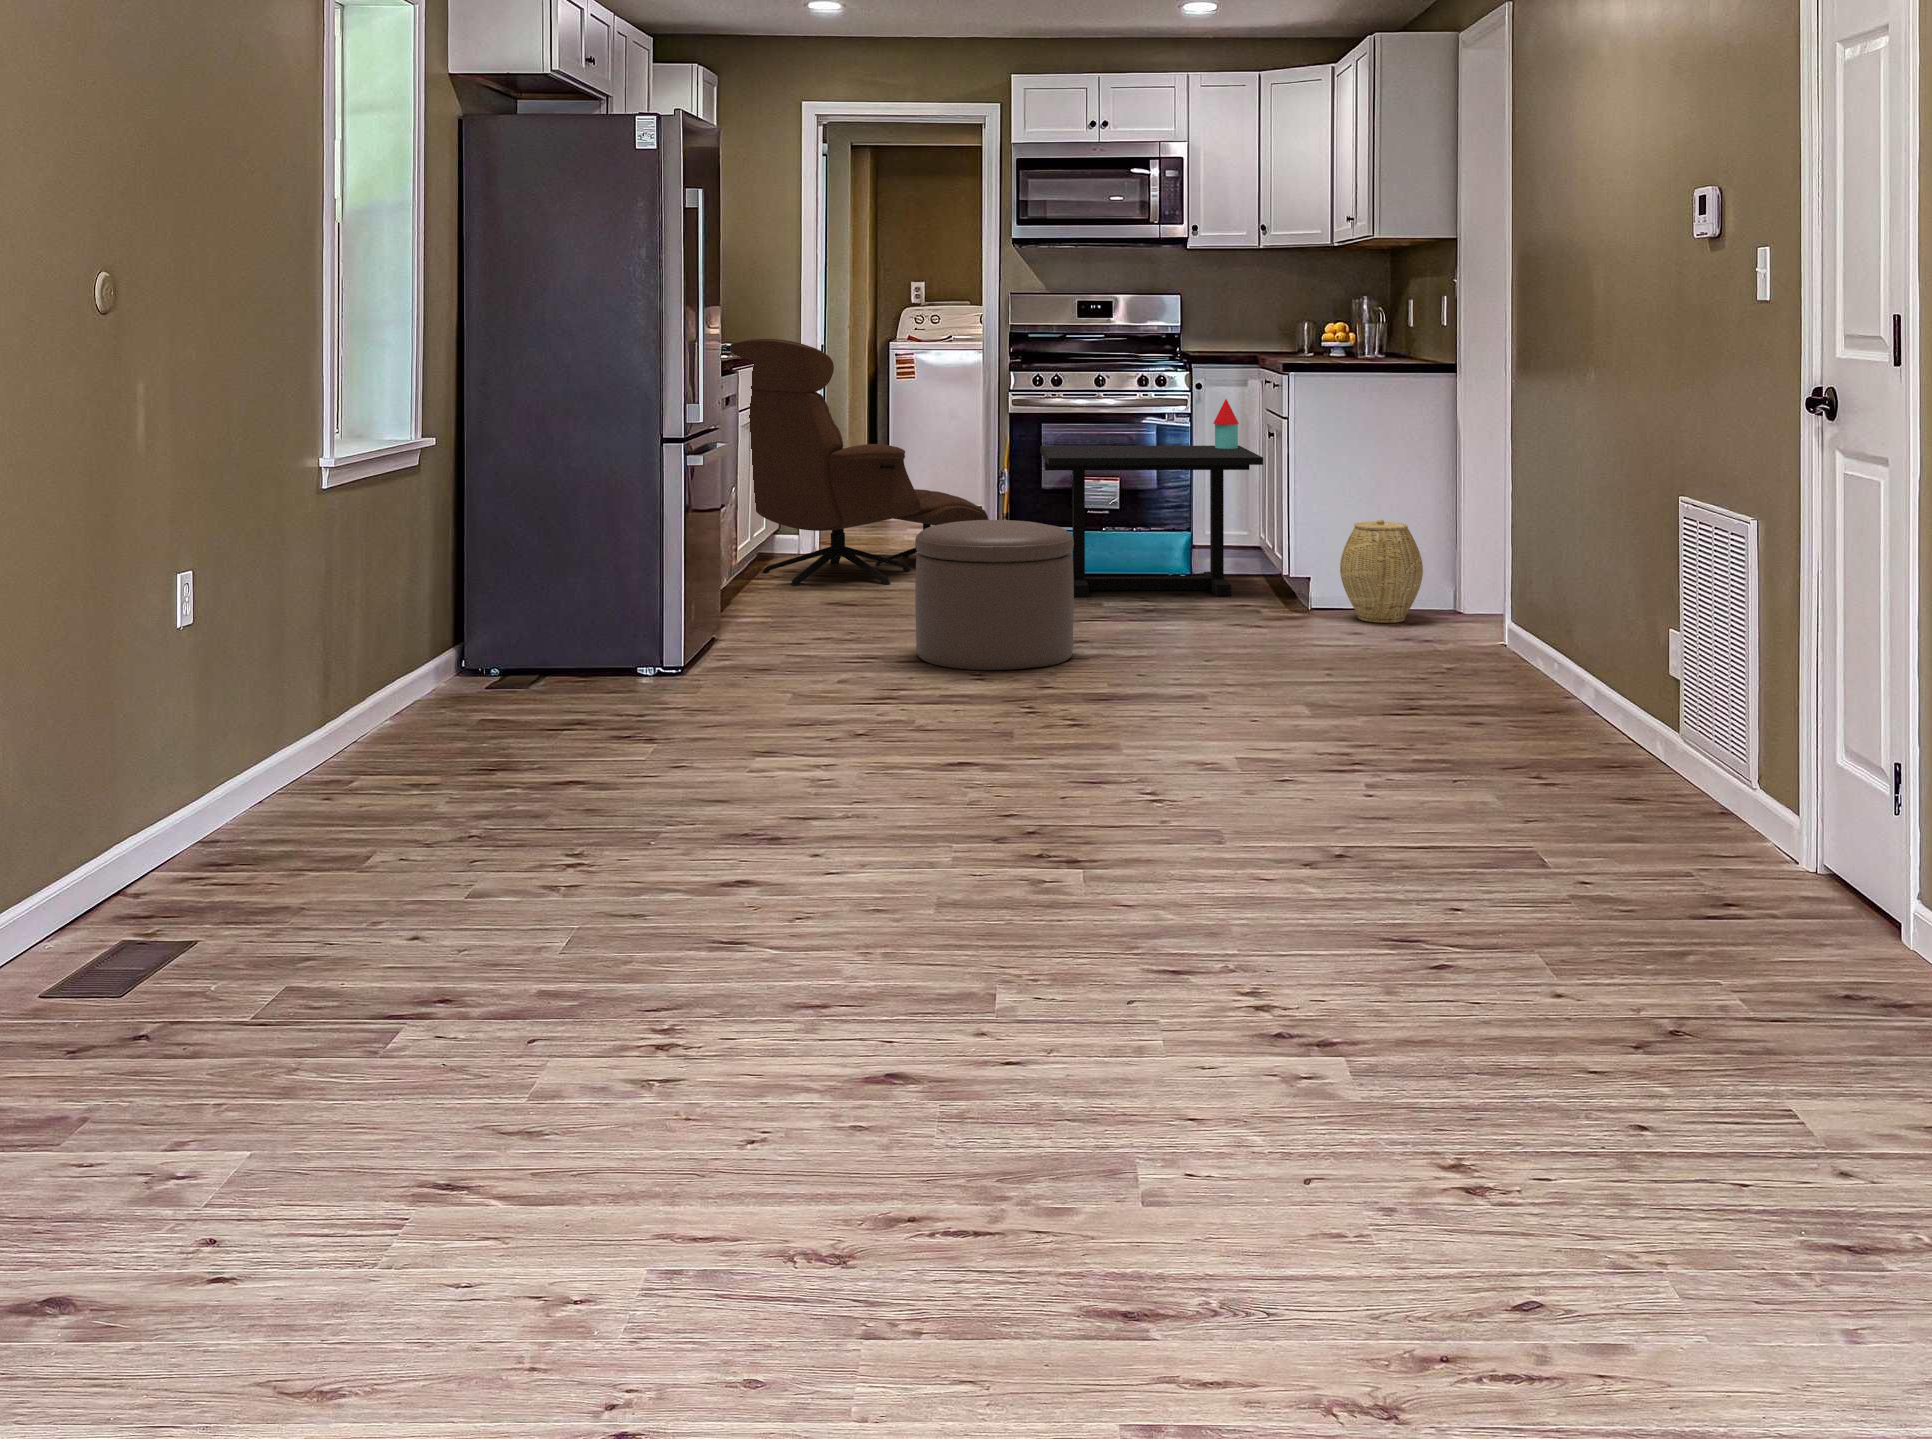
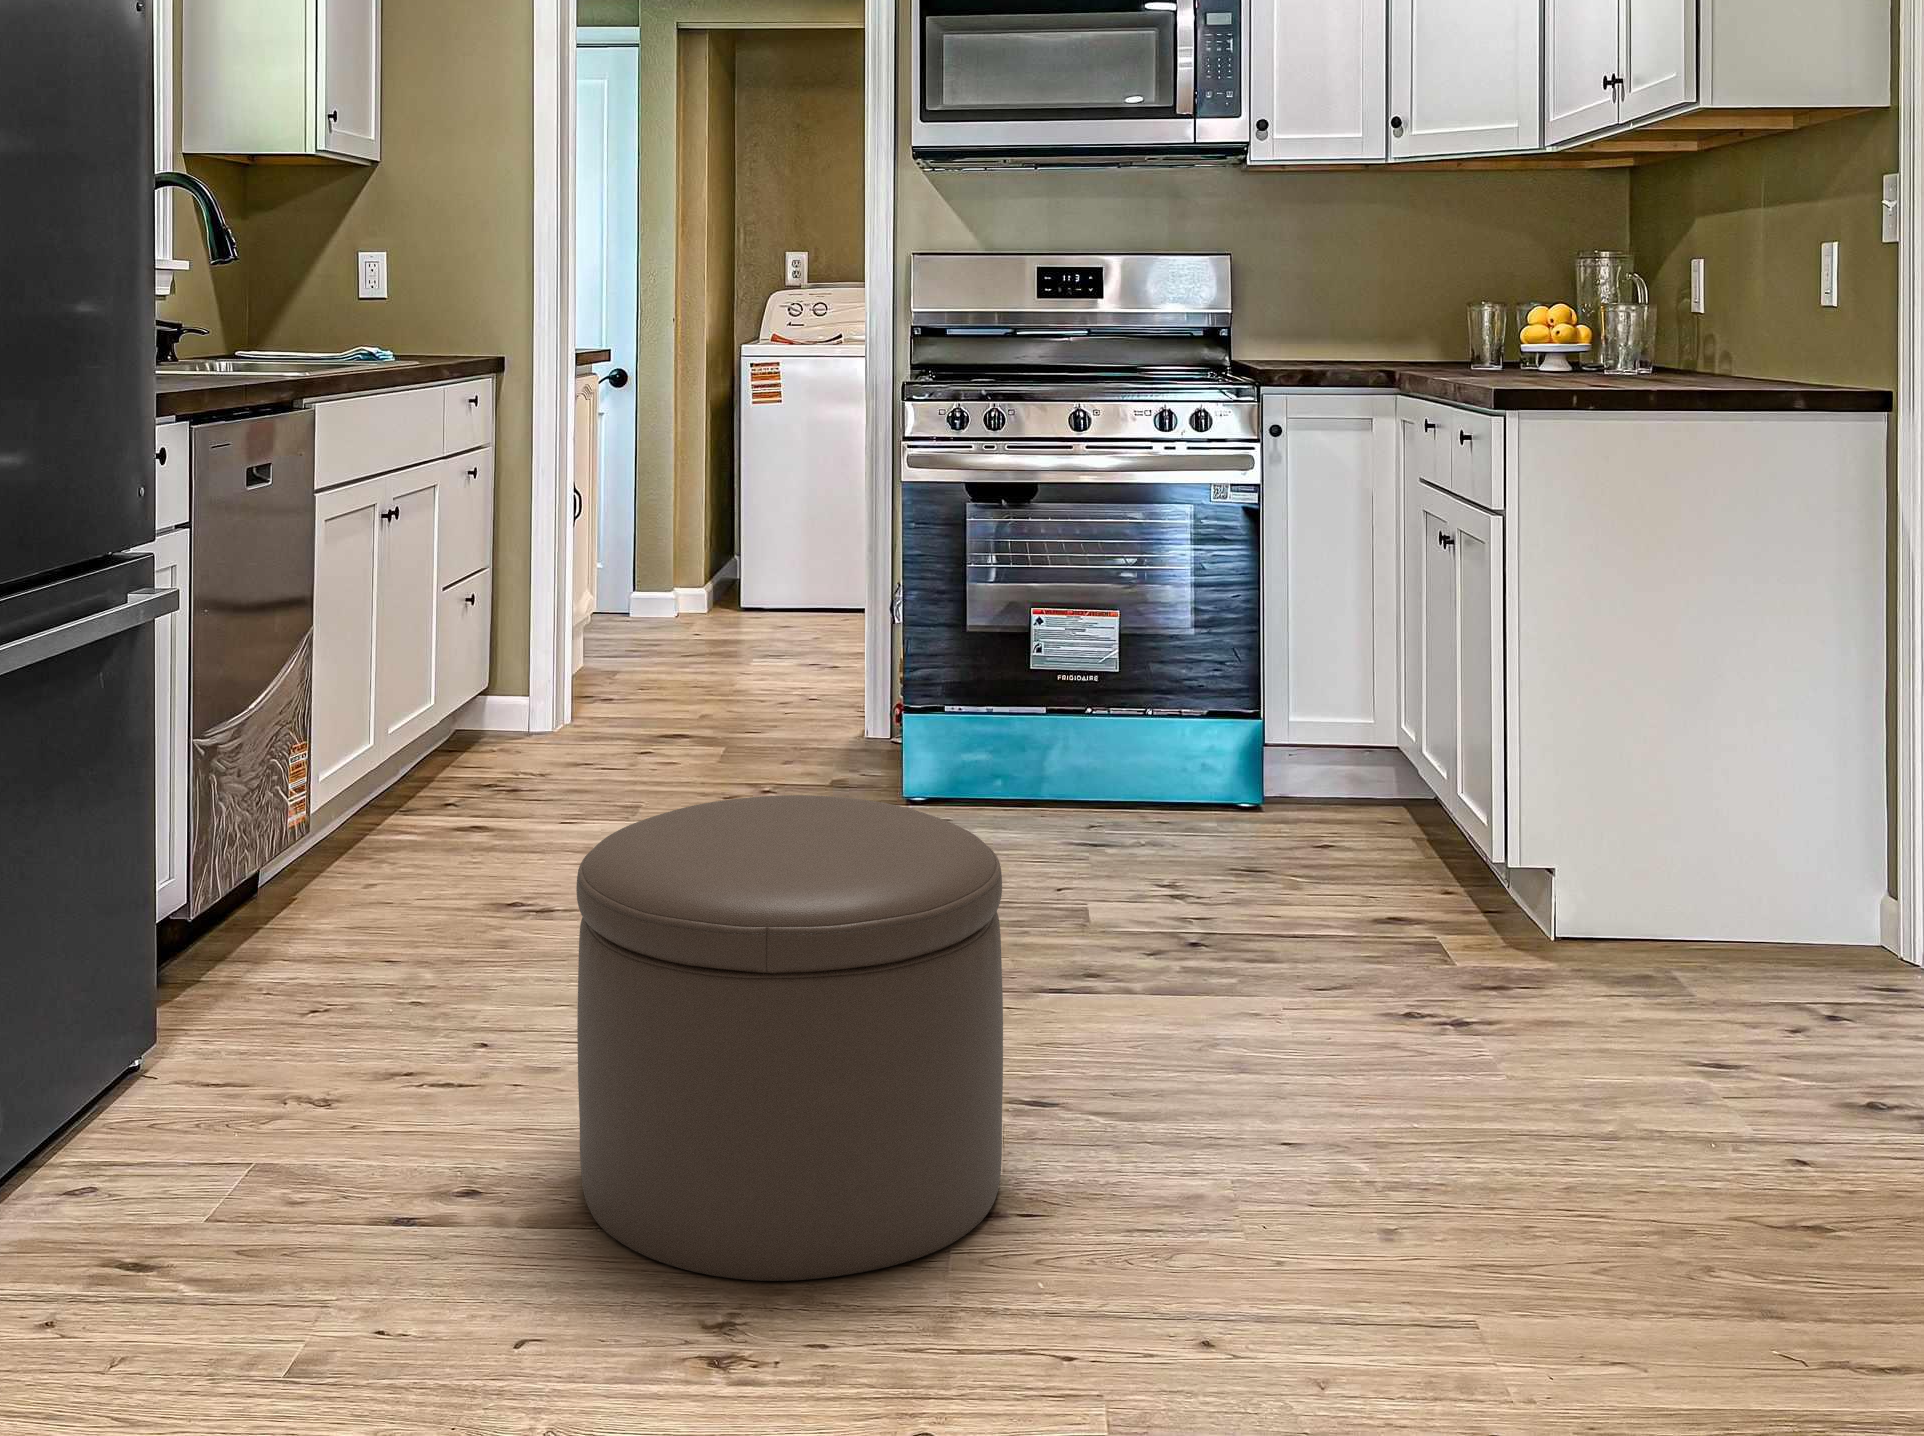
lounge chair: present [730,339,988,586] -> none [350,338,871,838]
side table: present [1040,399,1263,597] -> none [960,457,1442,891]
woven basket: present [1340,519,1423,623] -> none [1650,762,1863,1020]

